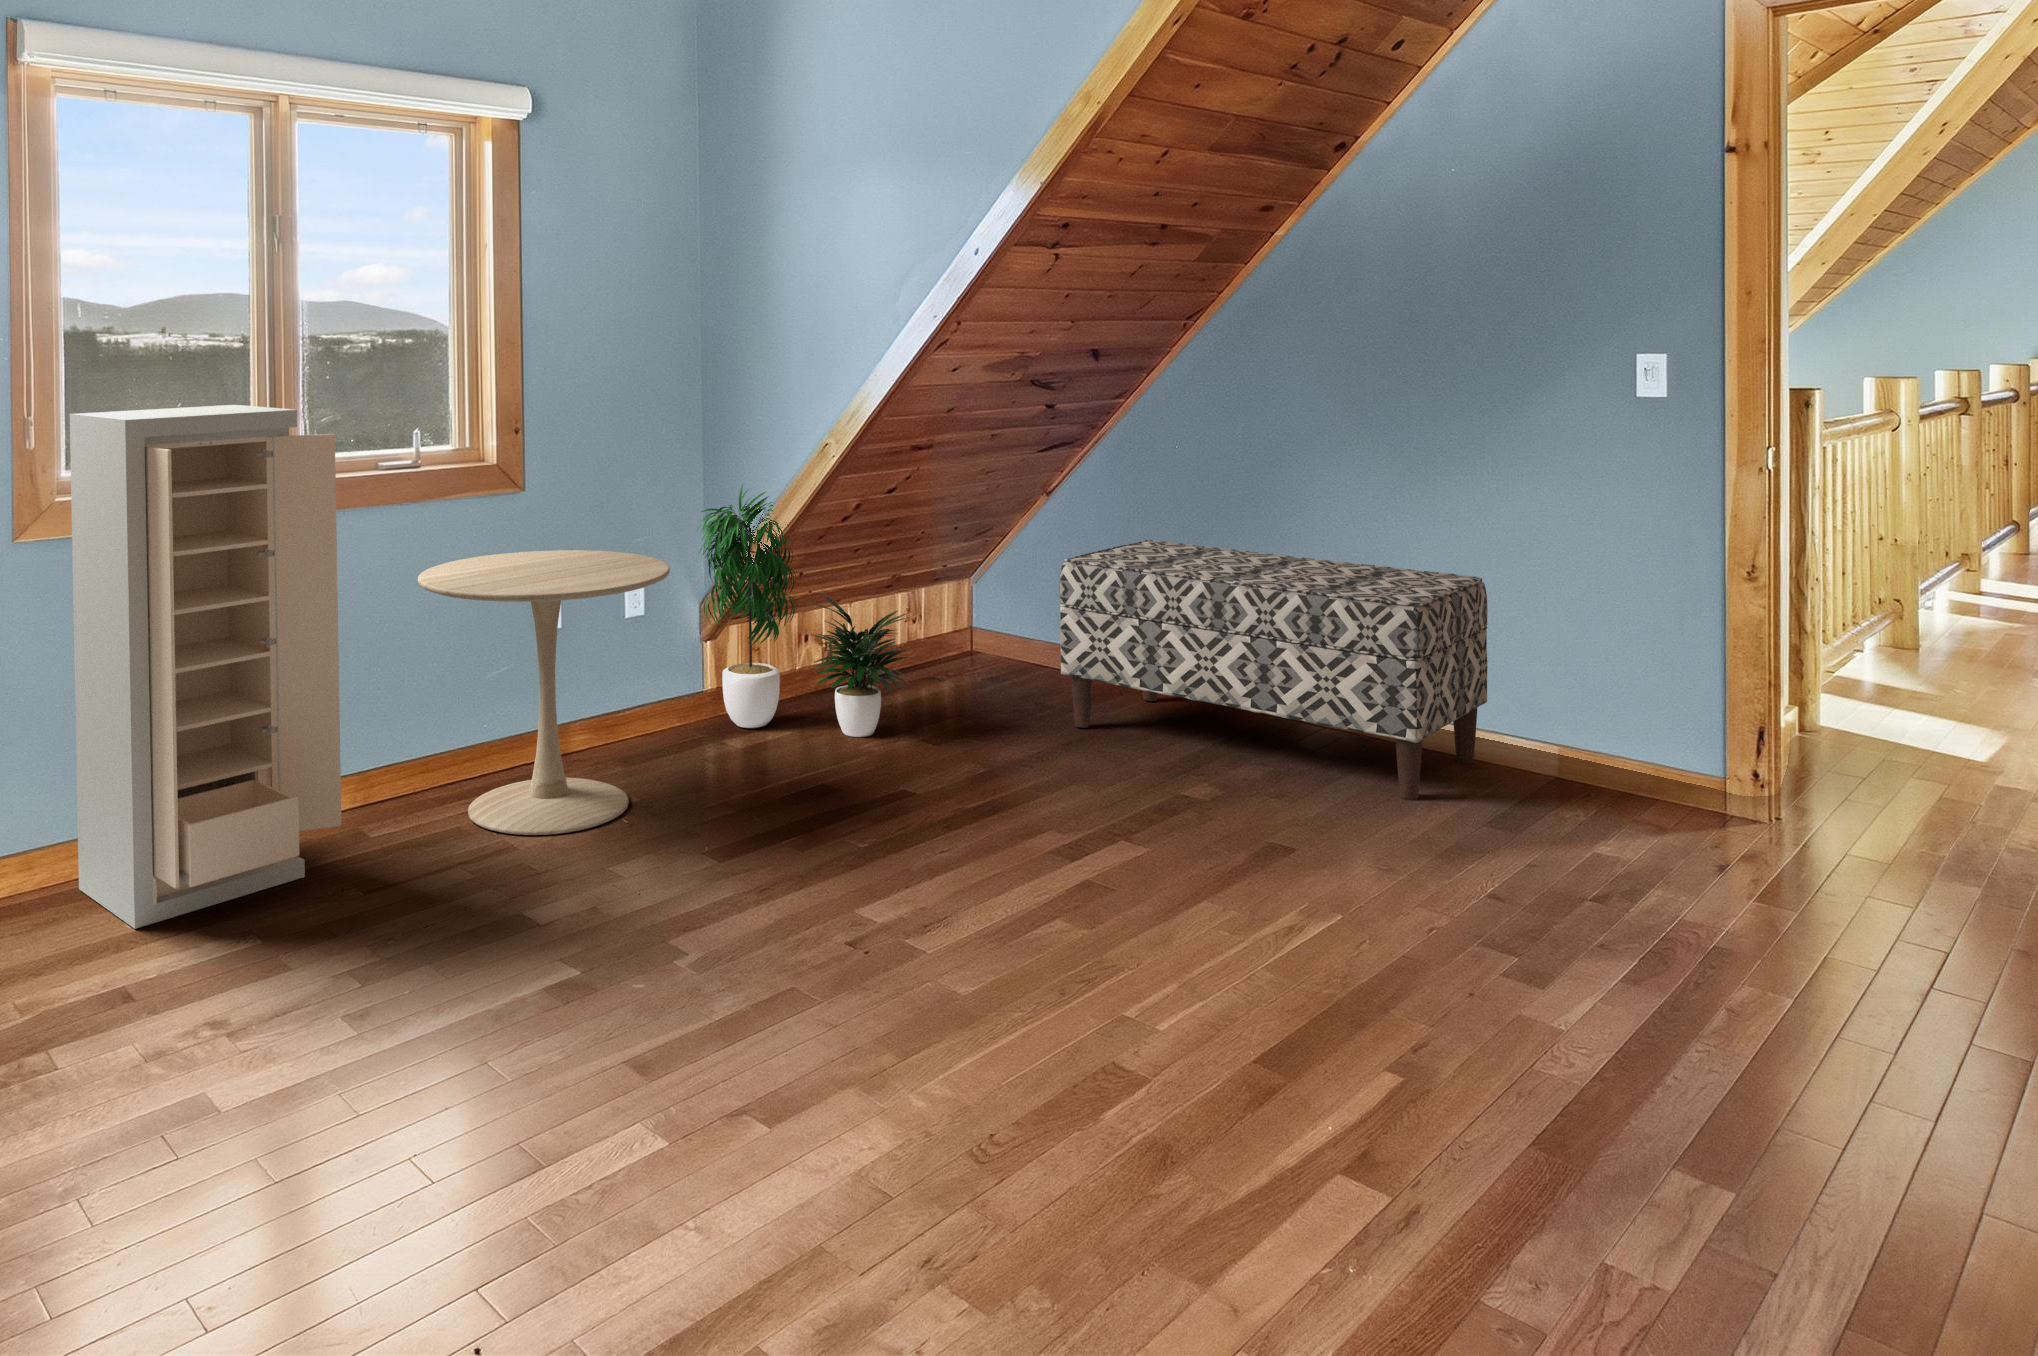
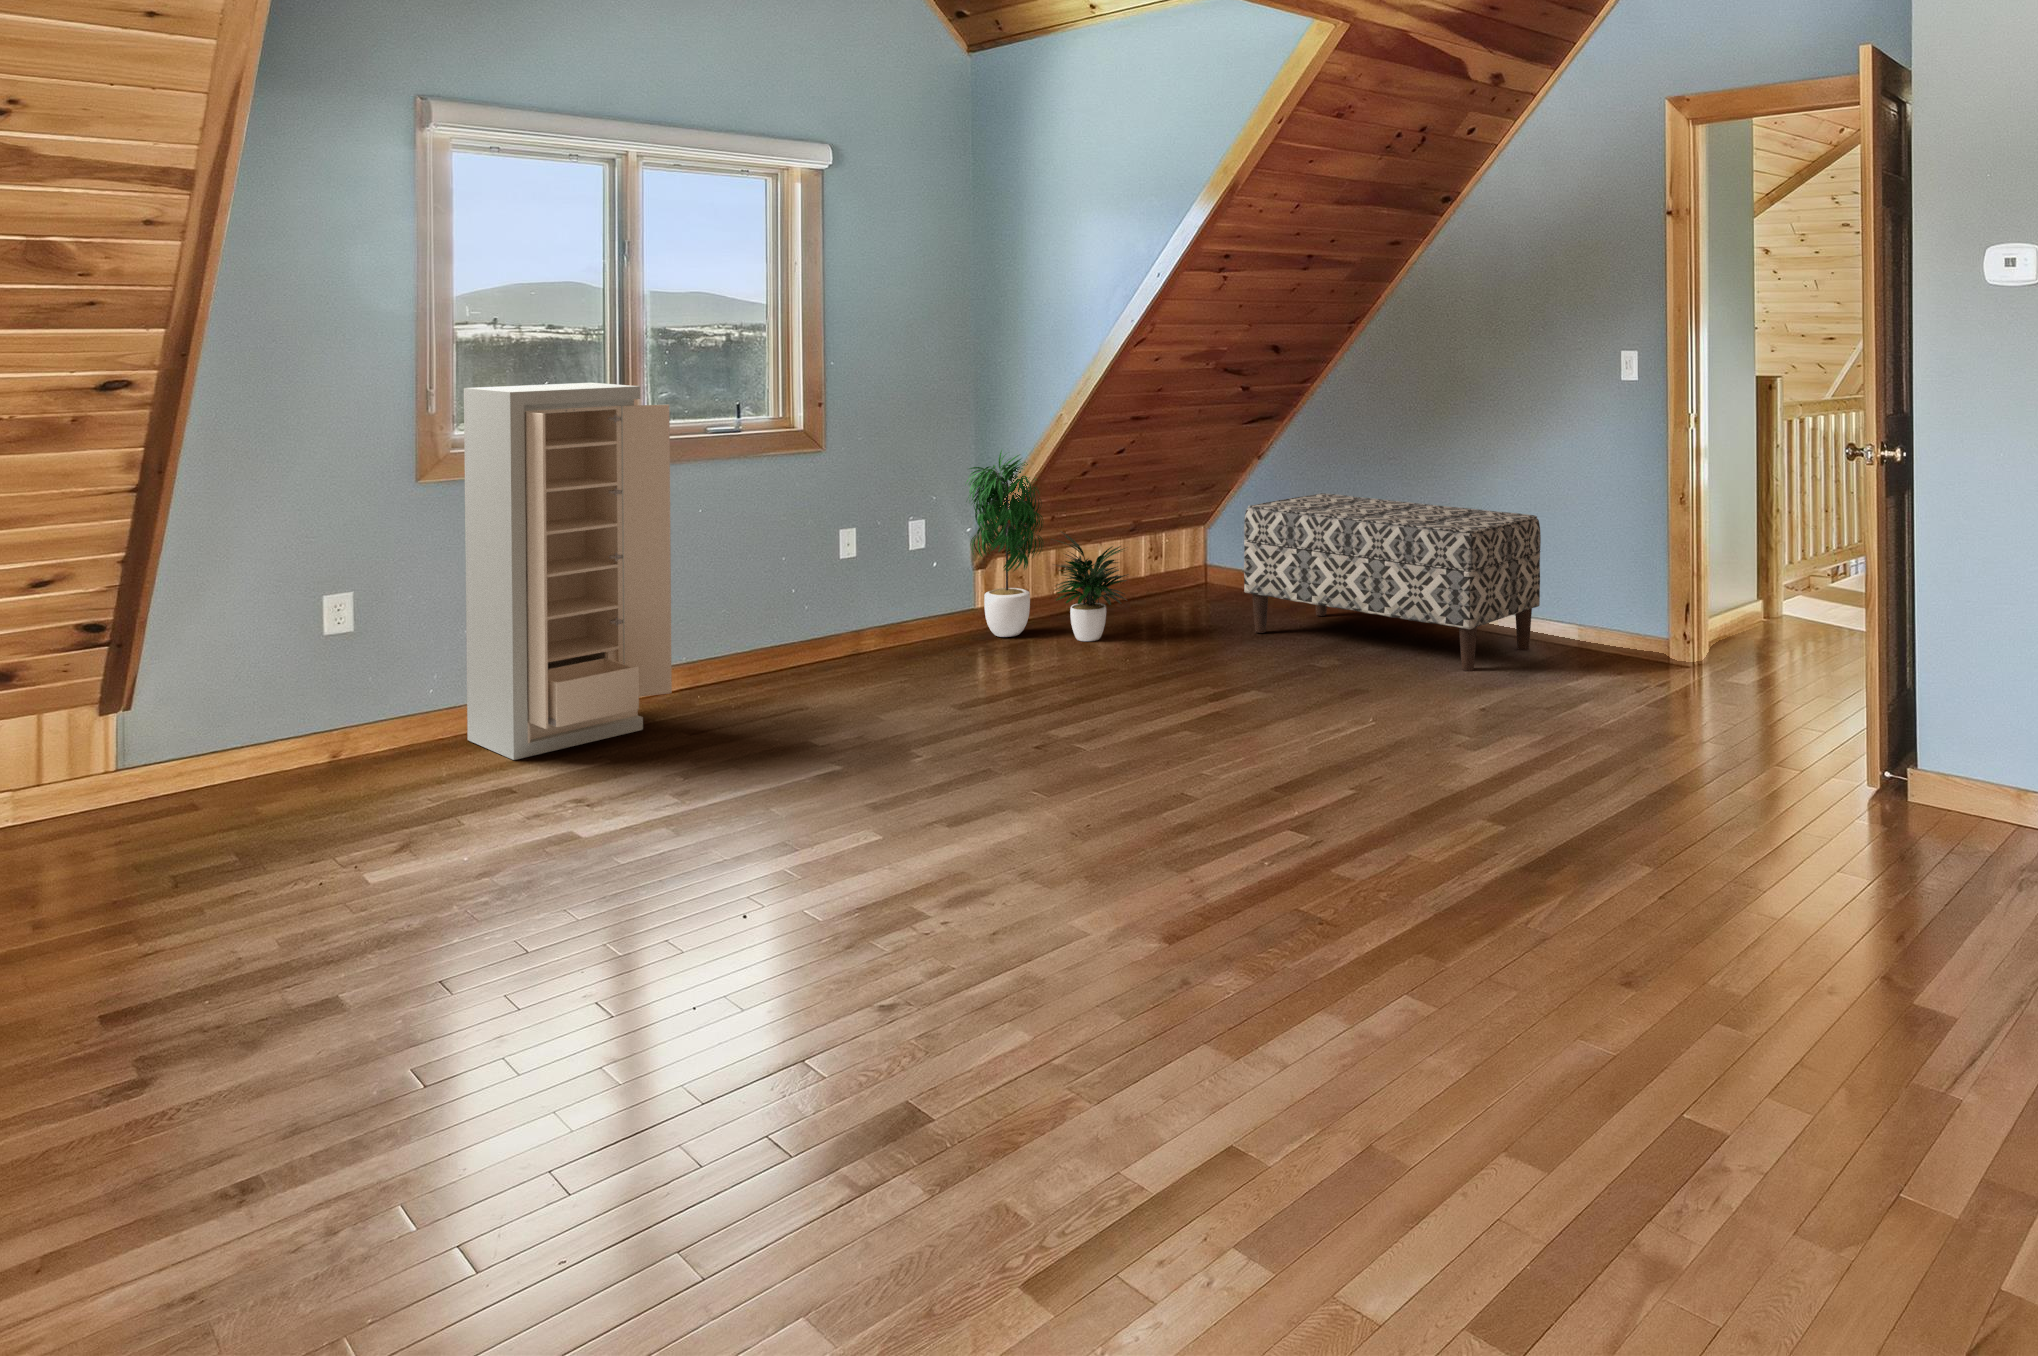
side table: present [418,550,670,835] -> none [734,497,931,703]

